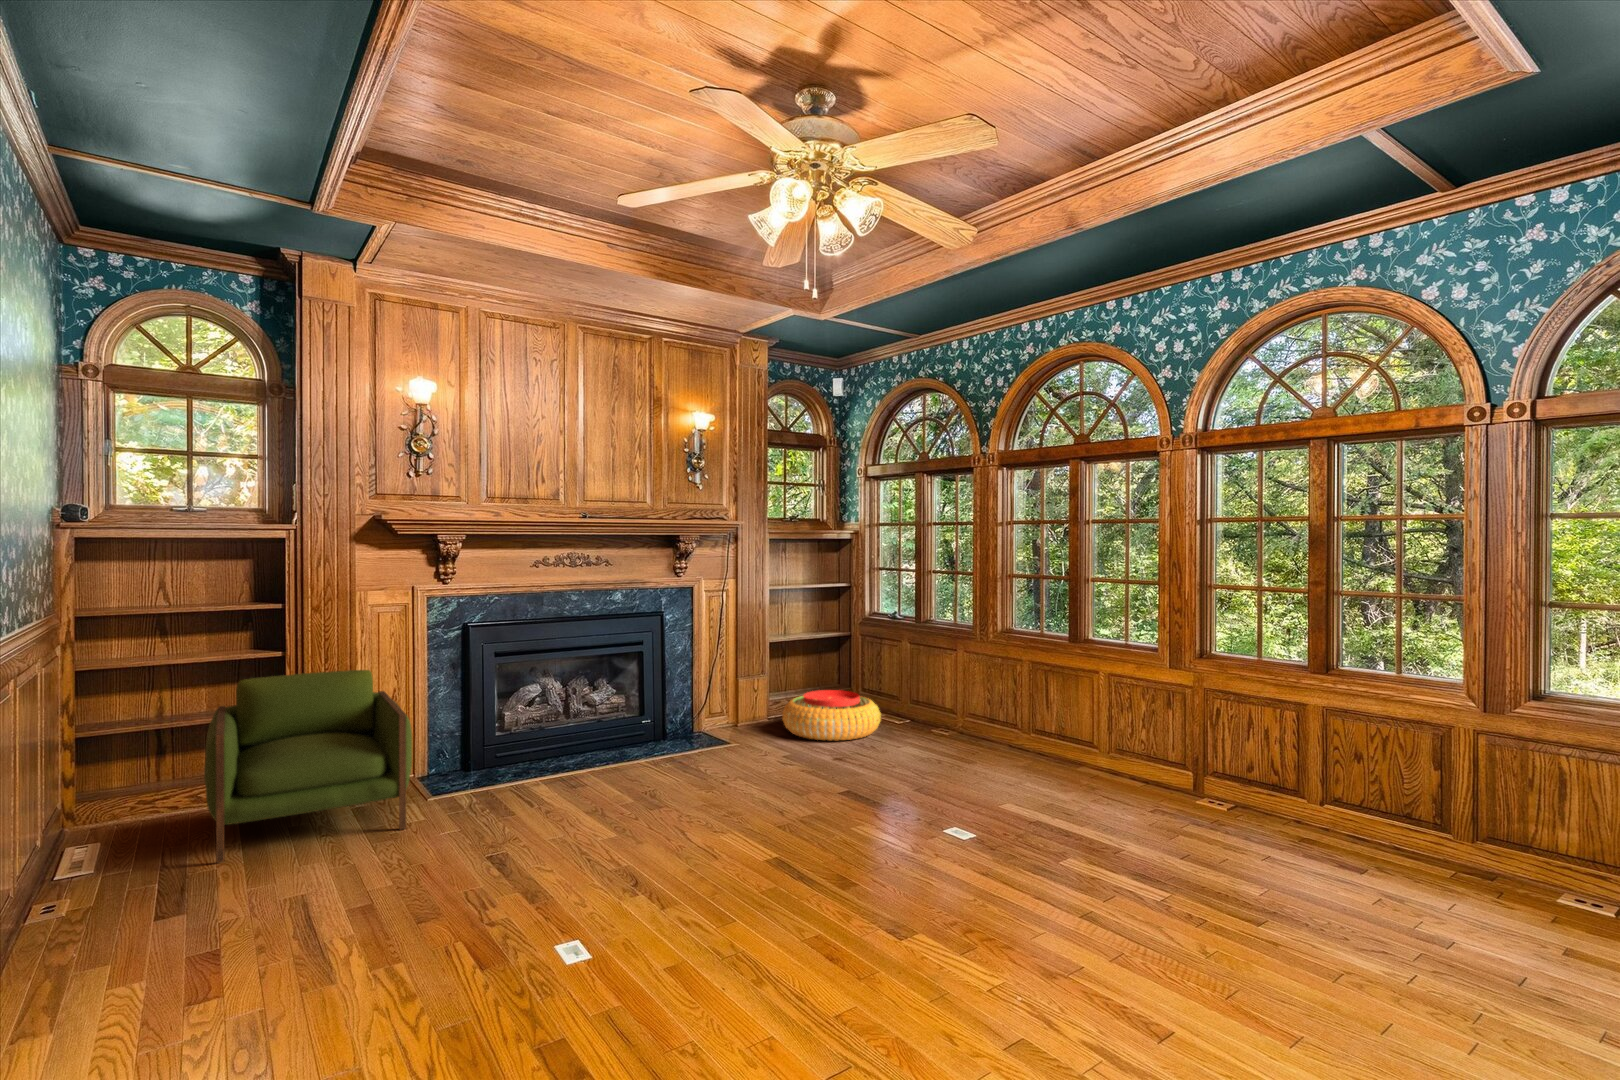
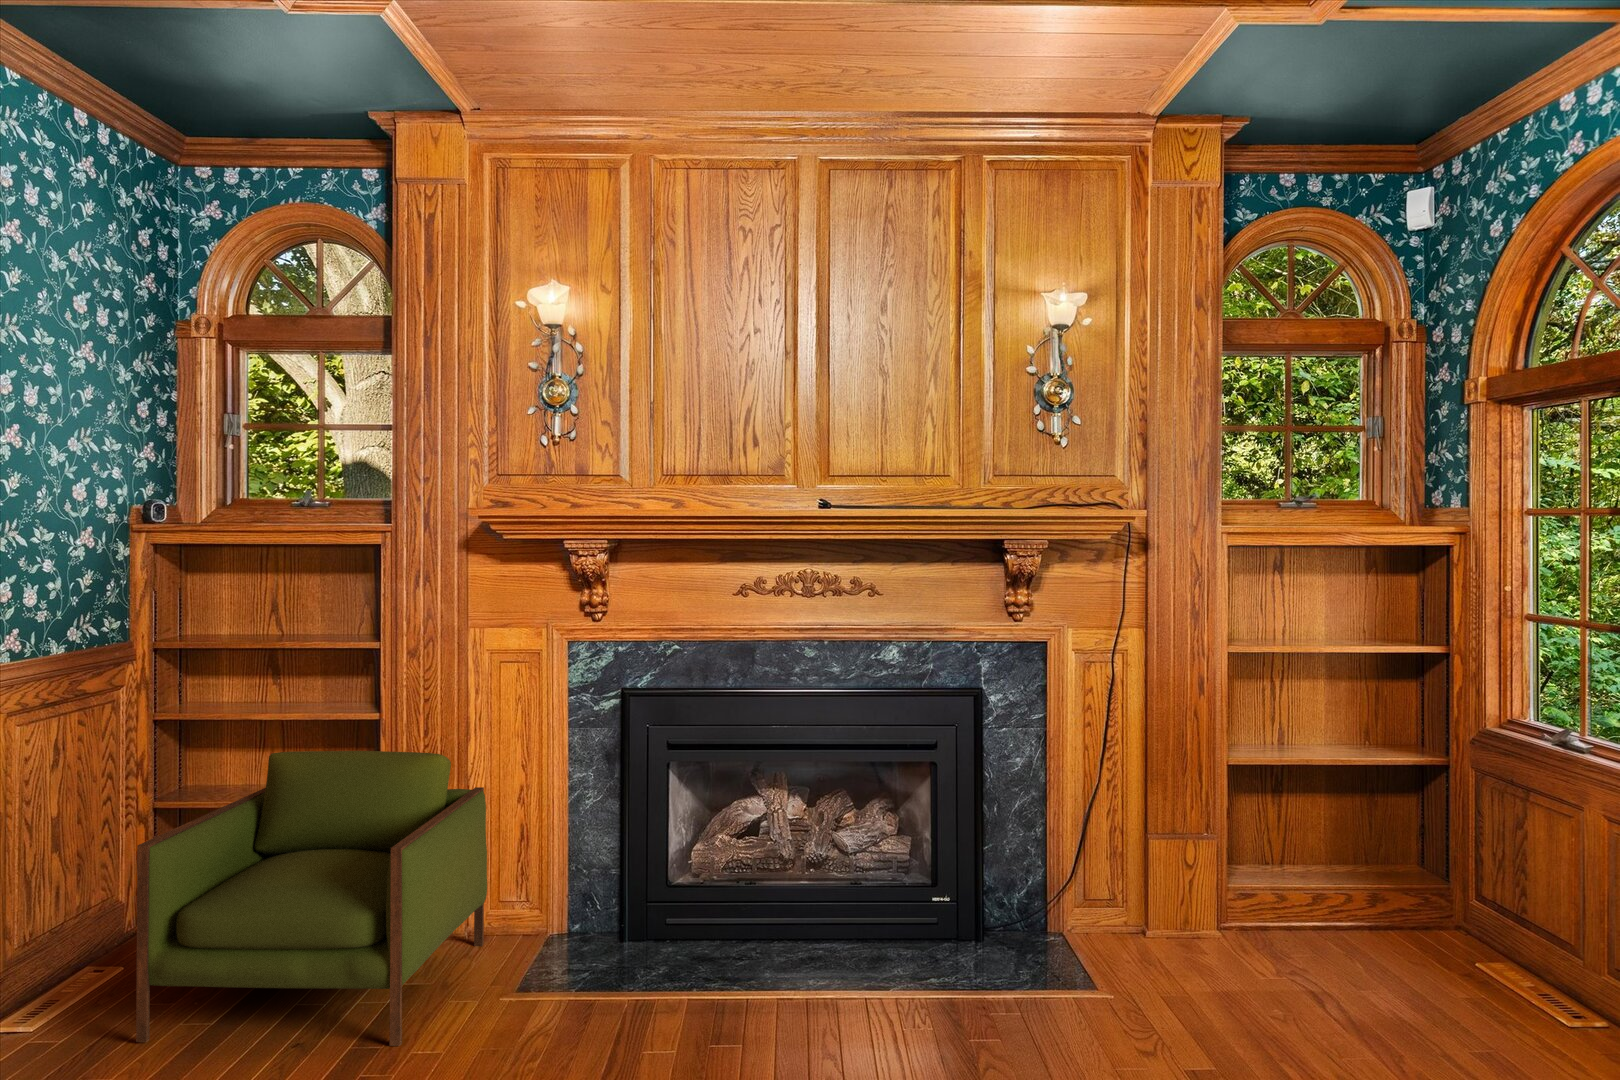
pouf: present [782,690,881,741] -> none [1230,888,1484,1033]

